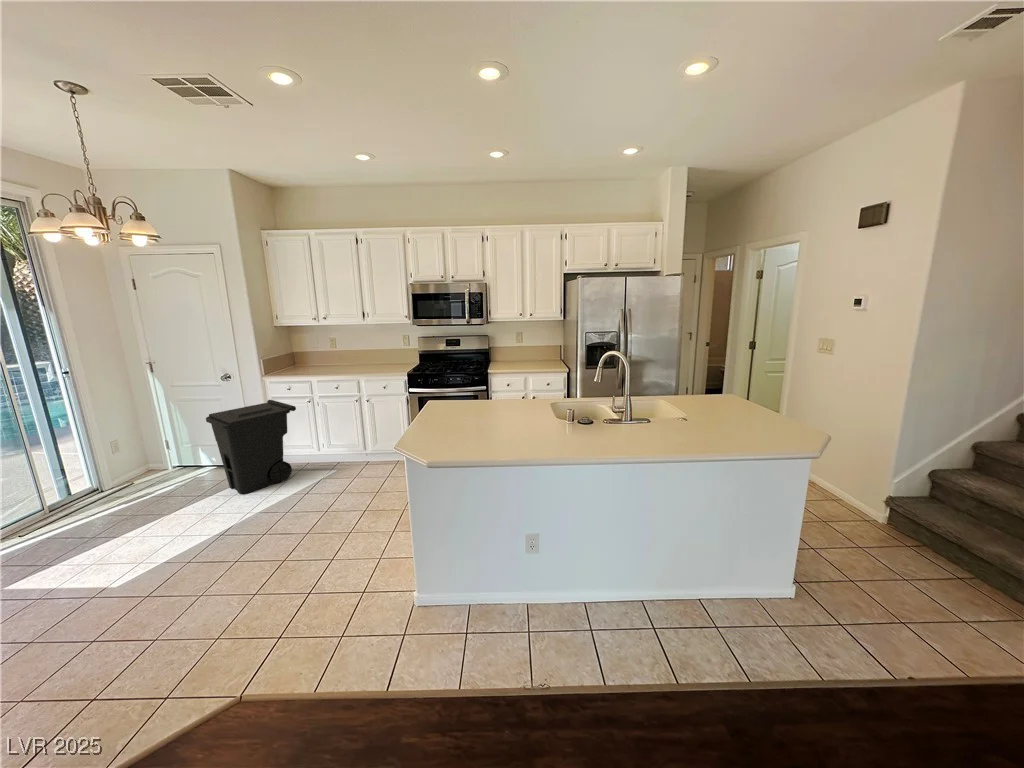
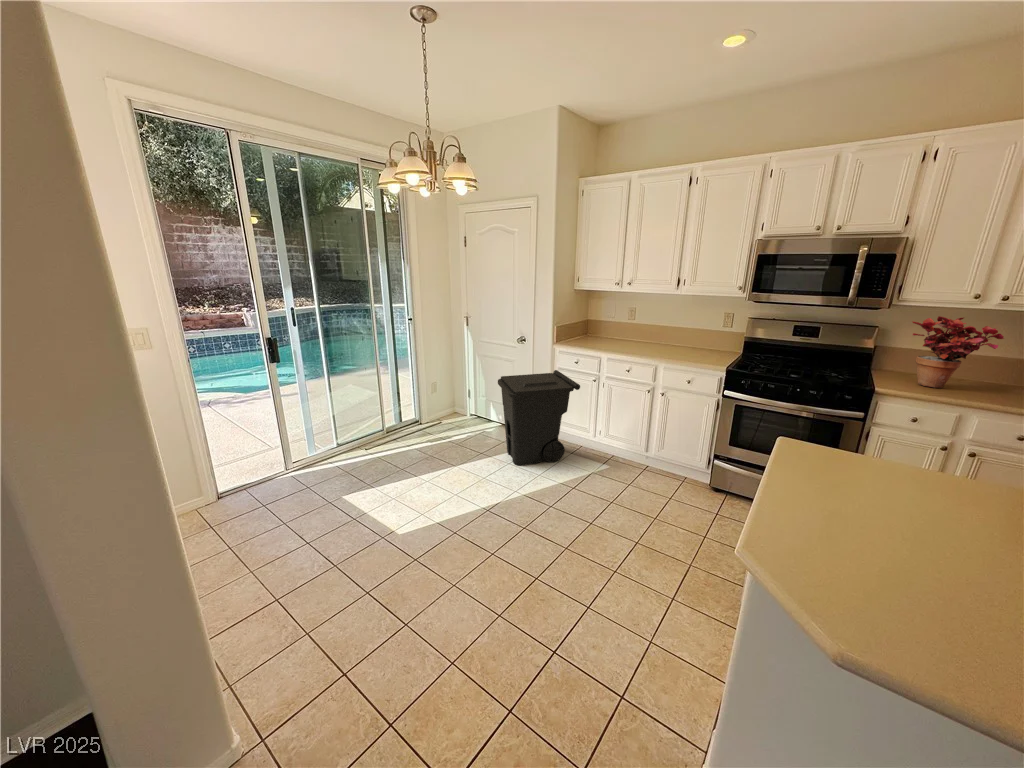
potted plant: none [498,326,534,366] -> present [913,316,1004,388]

